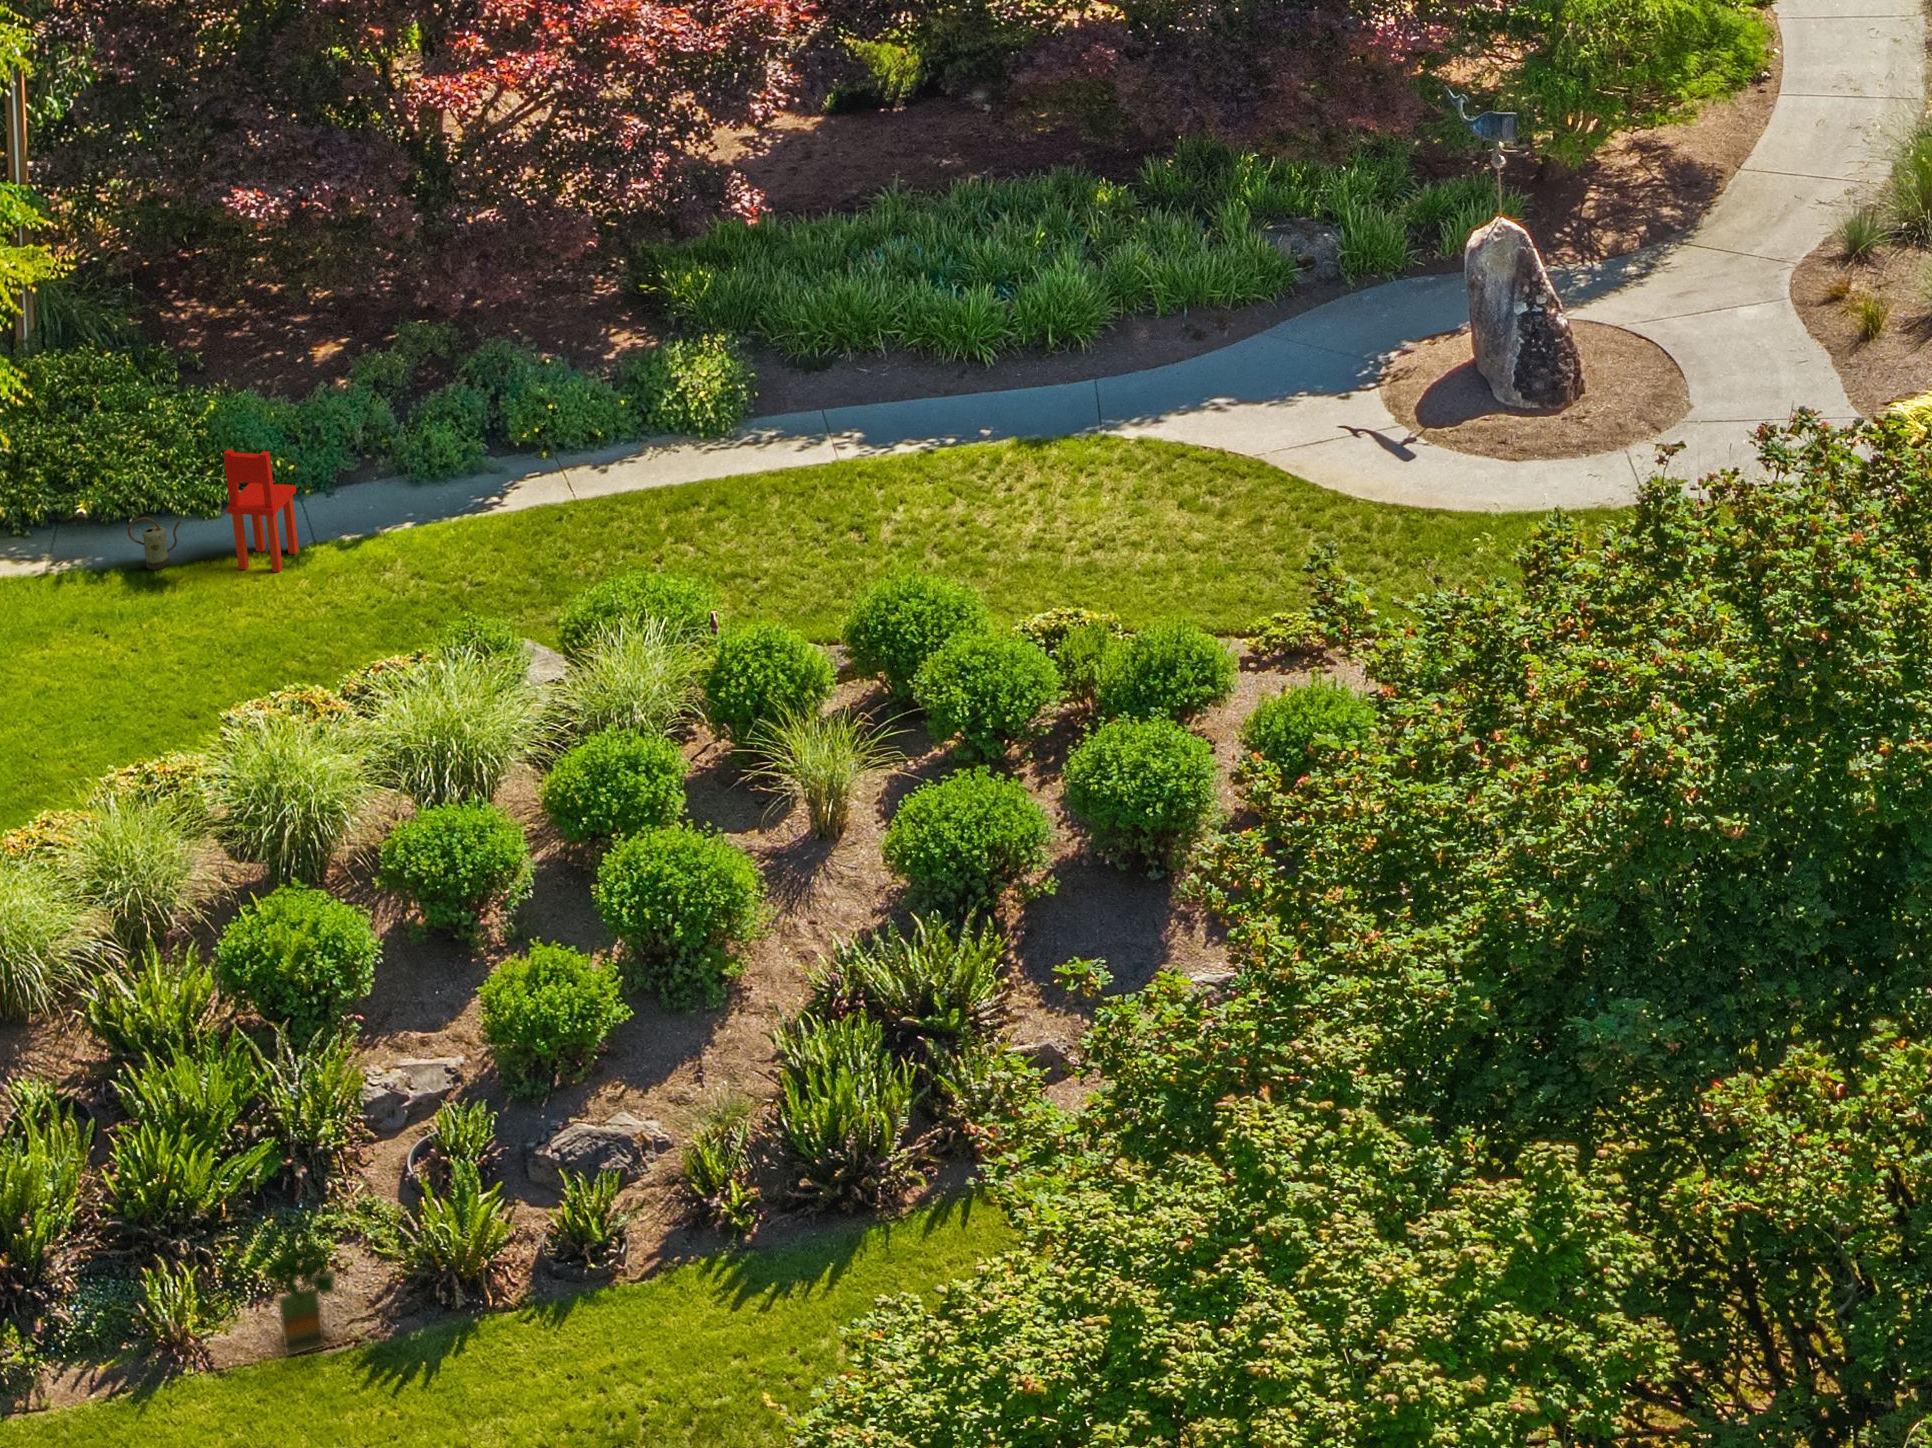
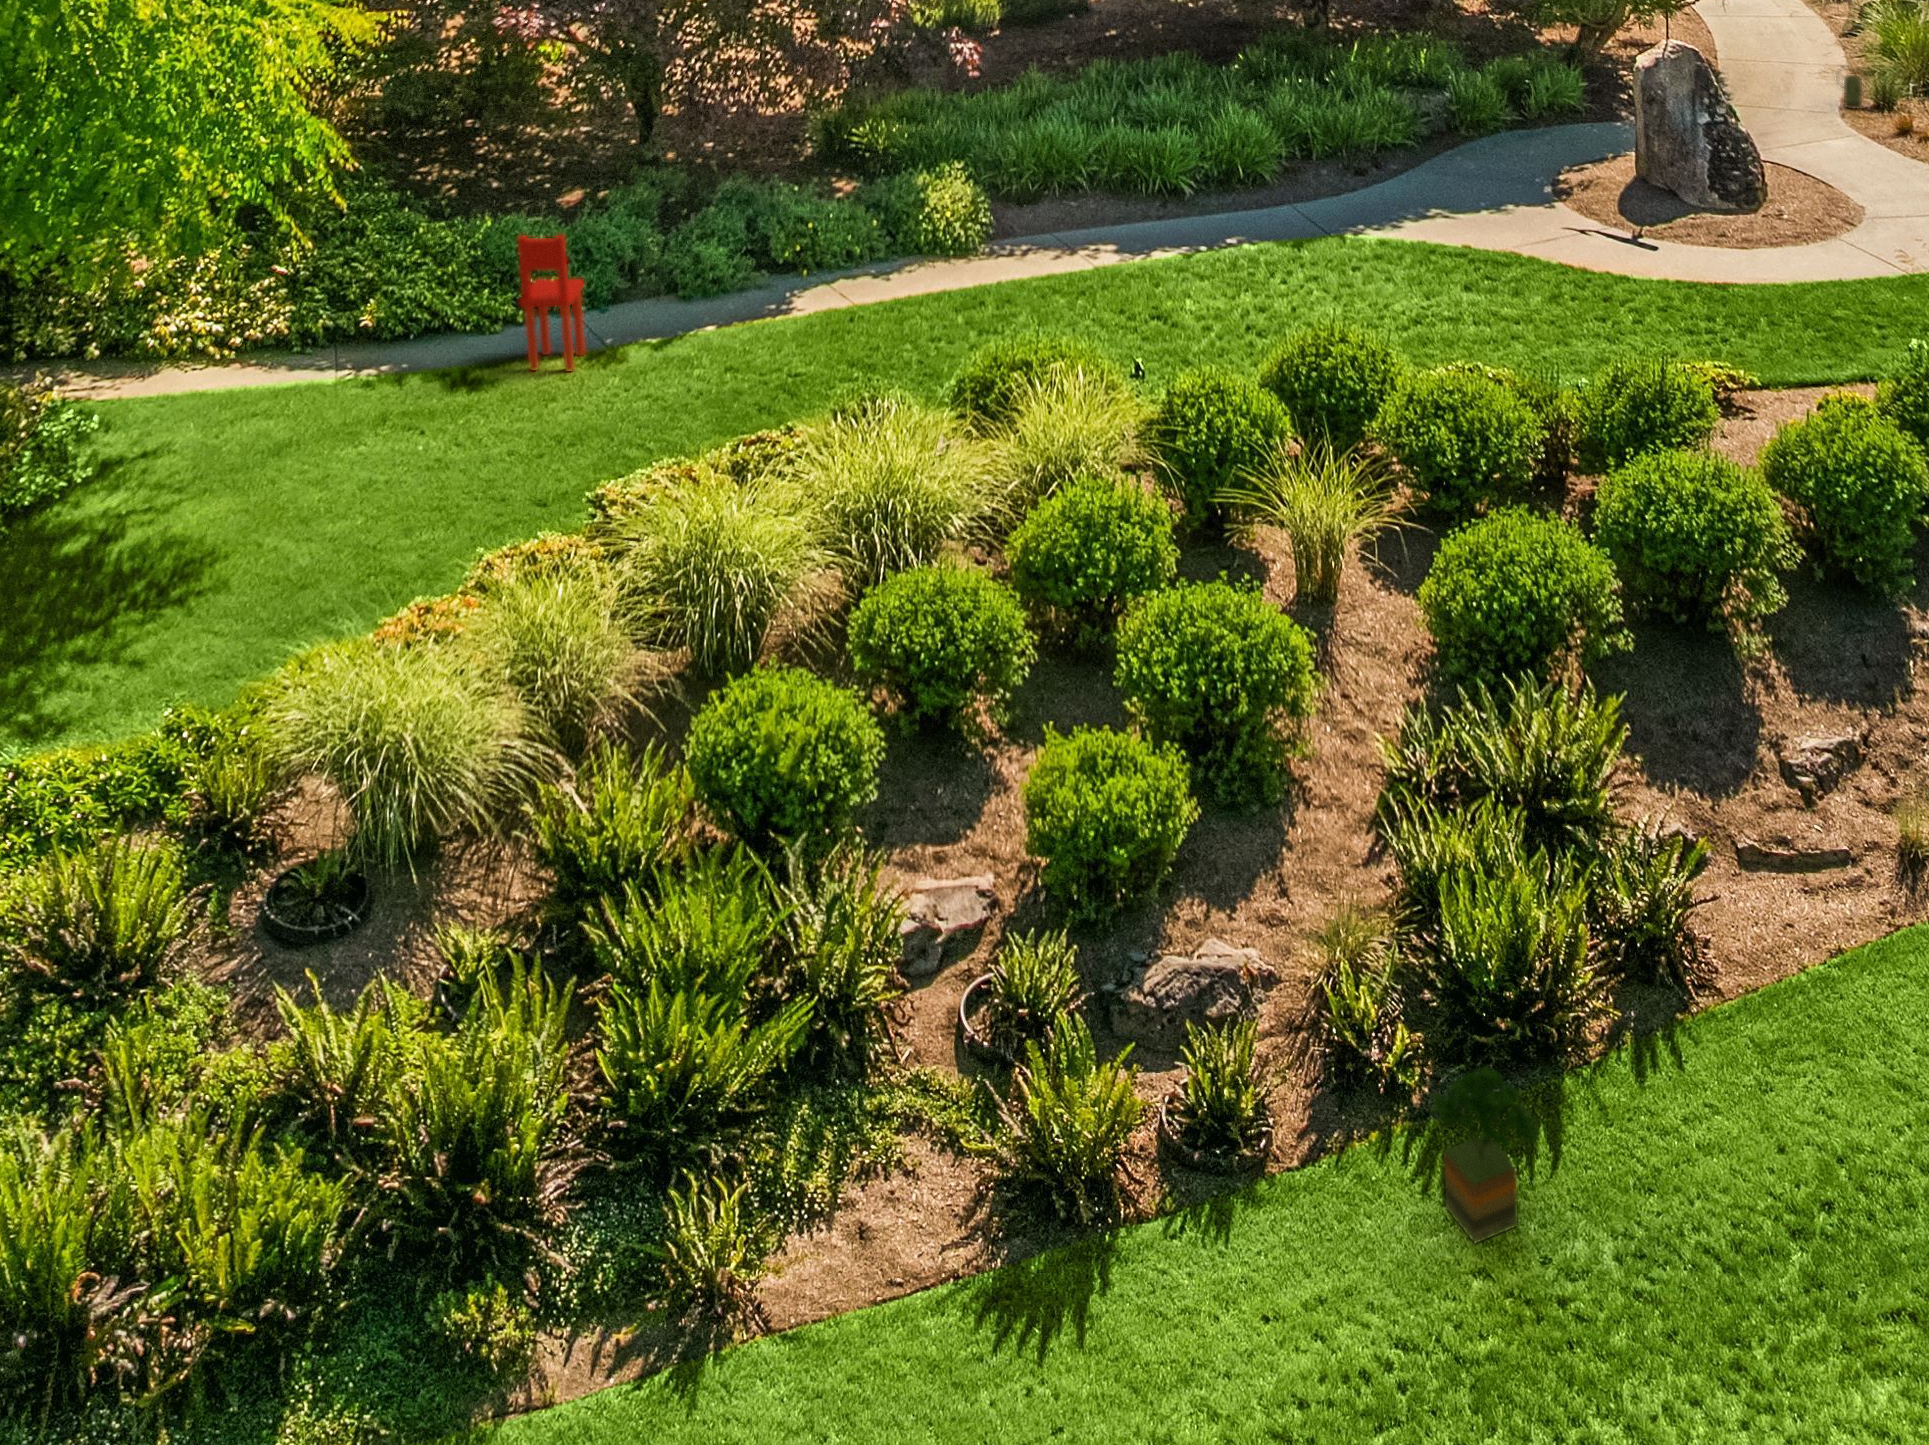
watering can: present [128,517,181,570] -> present [1840,69,1869,109]
potted tree: present [264,1245,335,1356] -> present [1432,1067,1539,1243]

